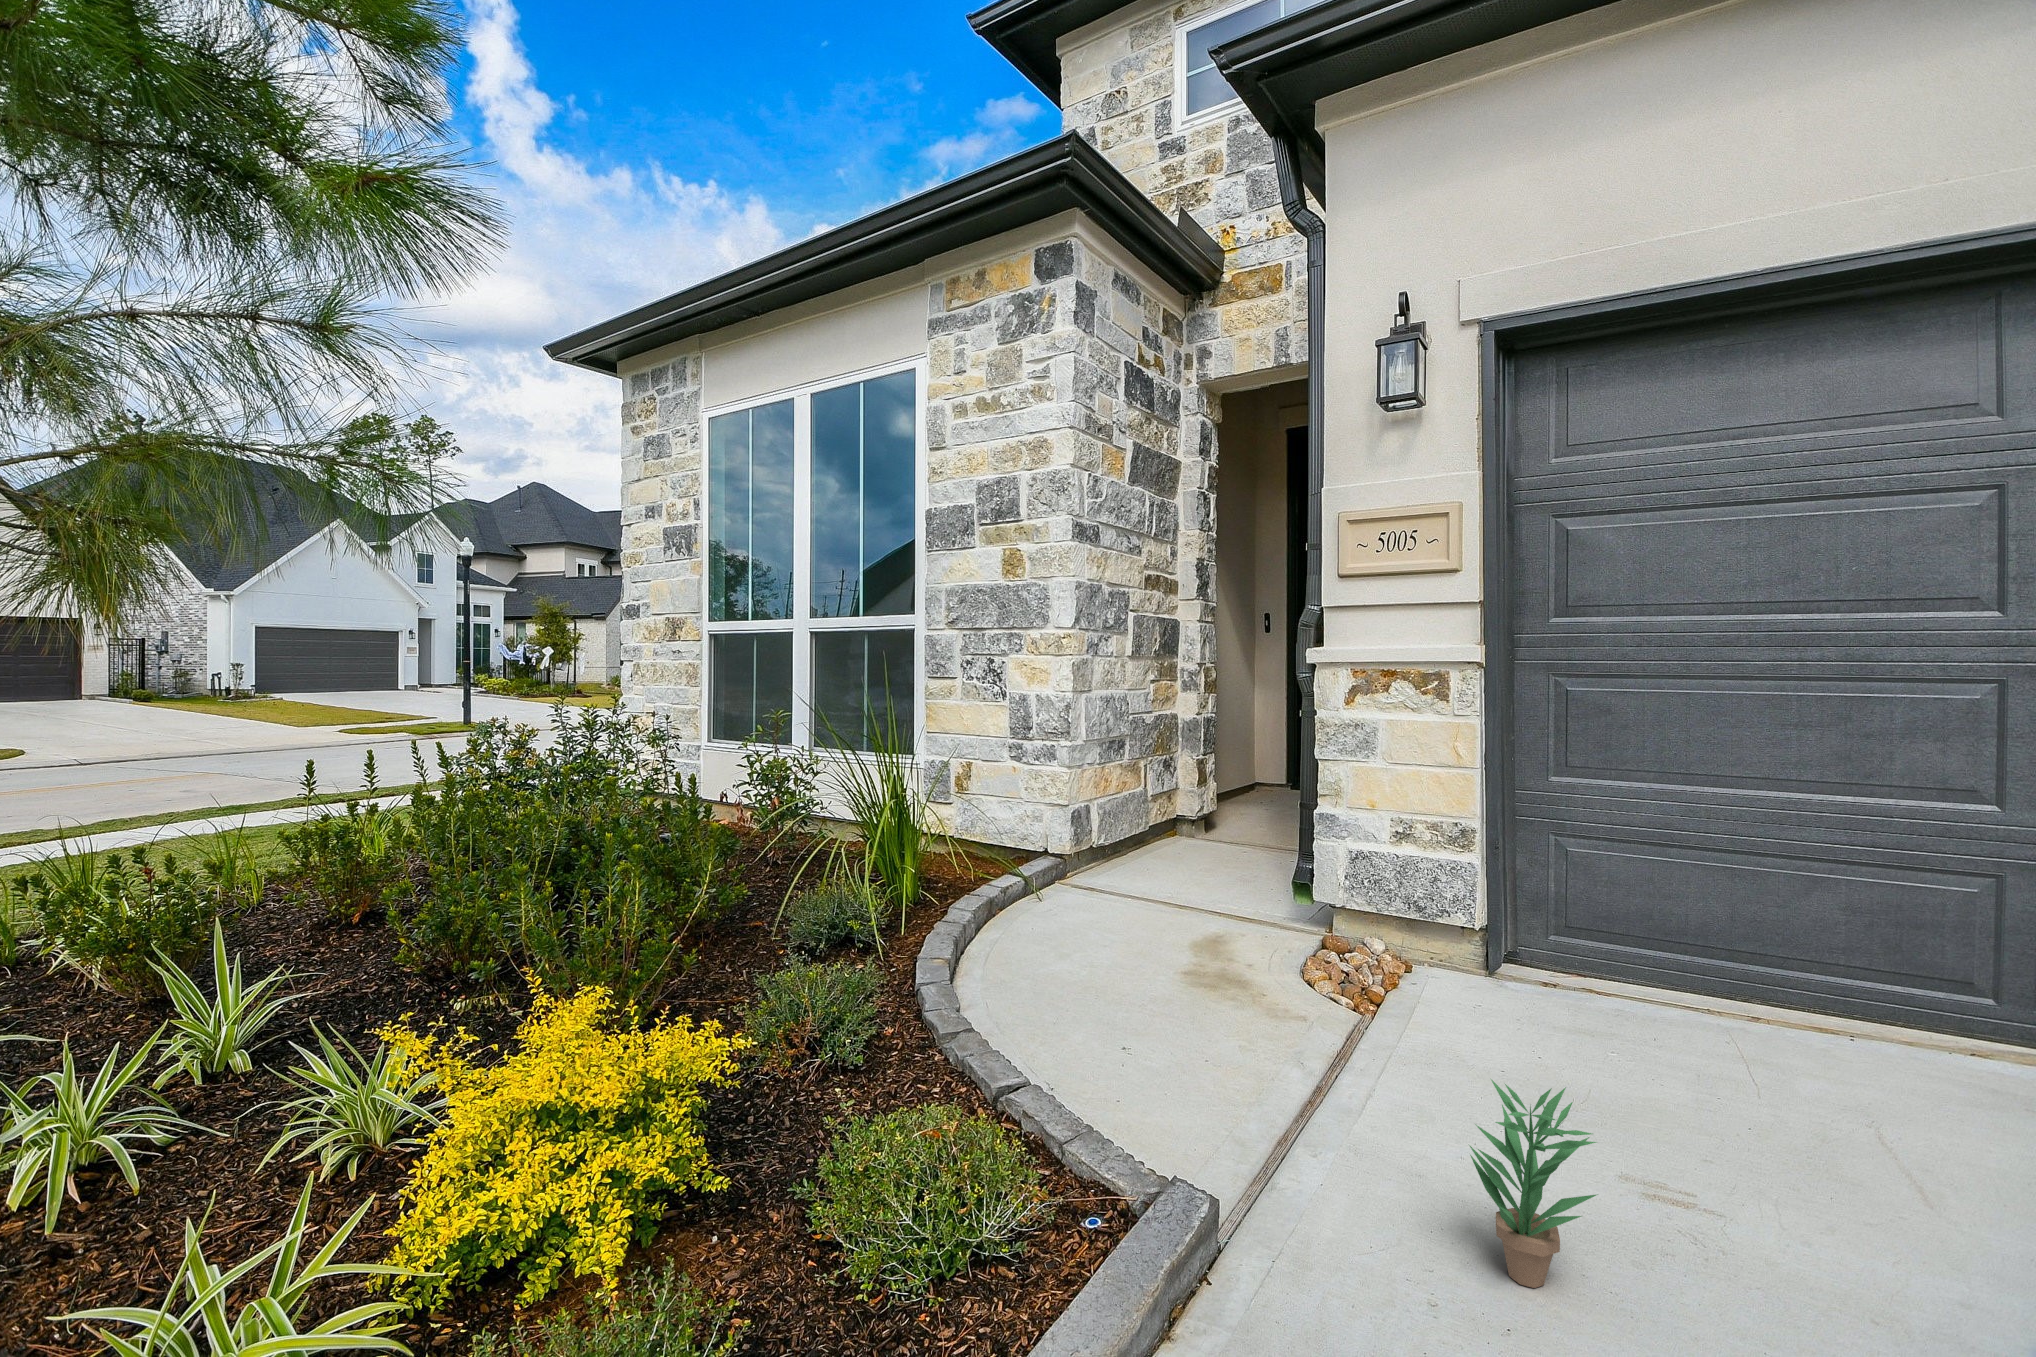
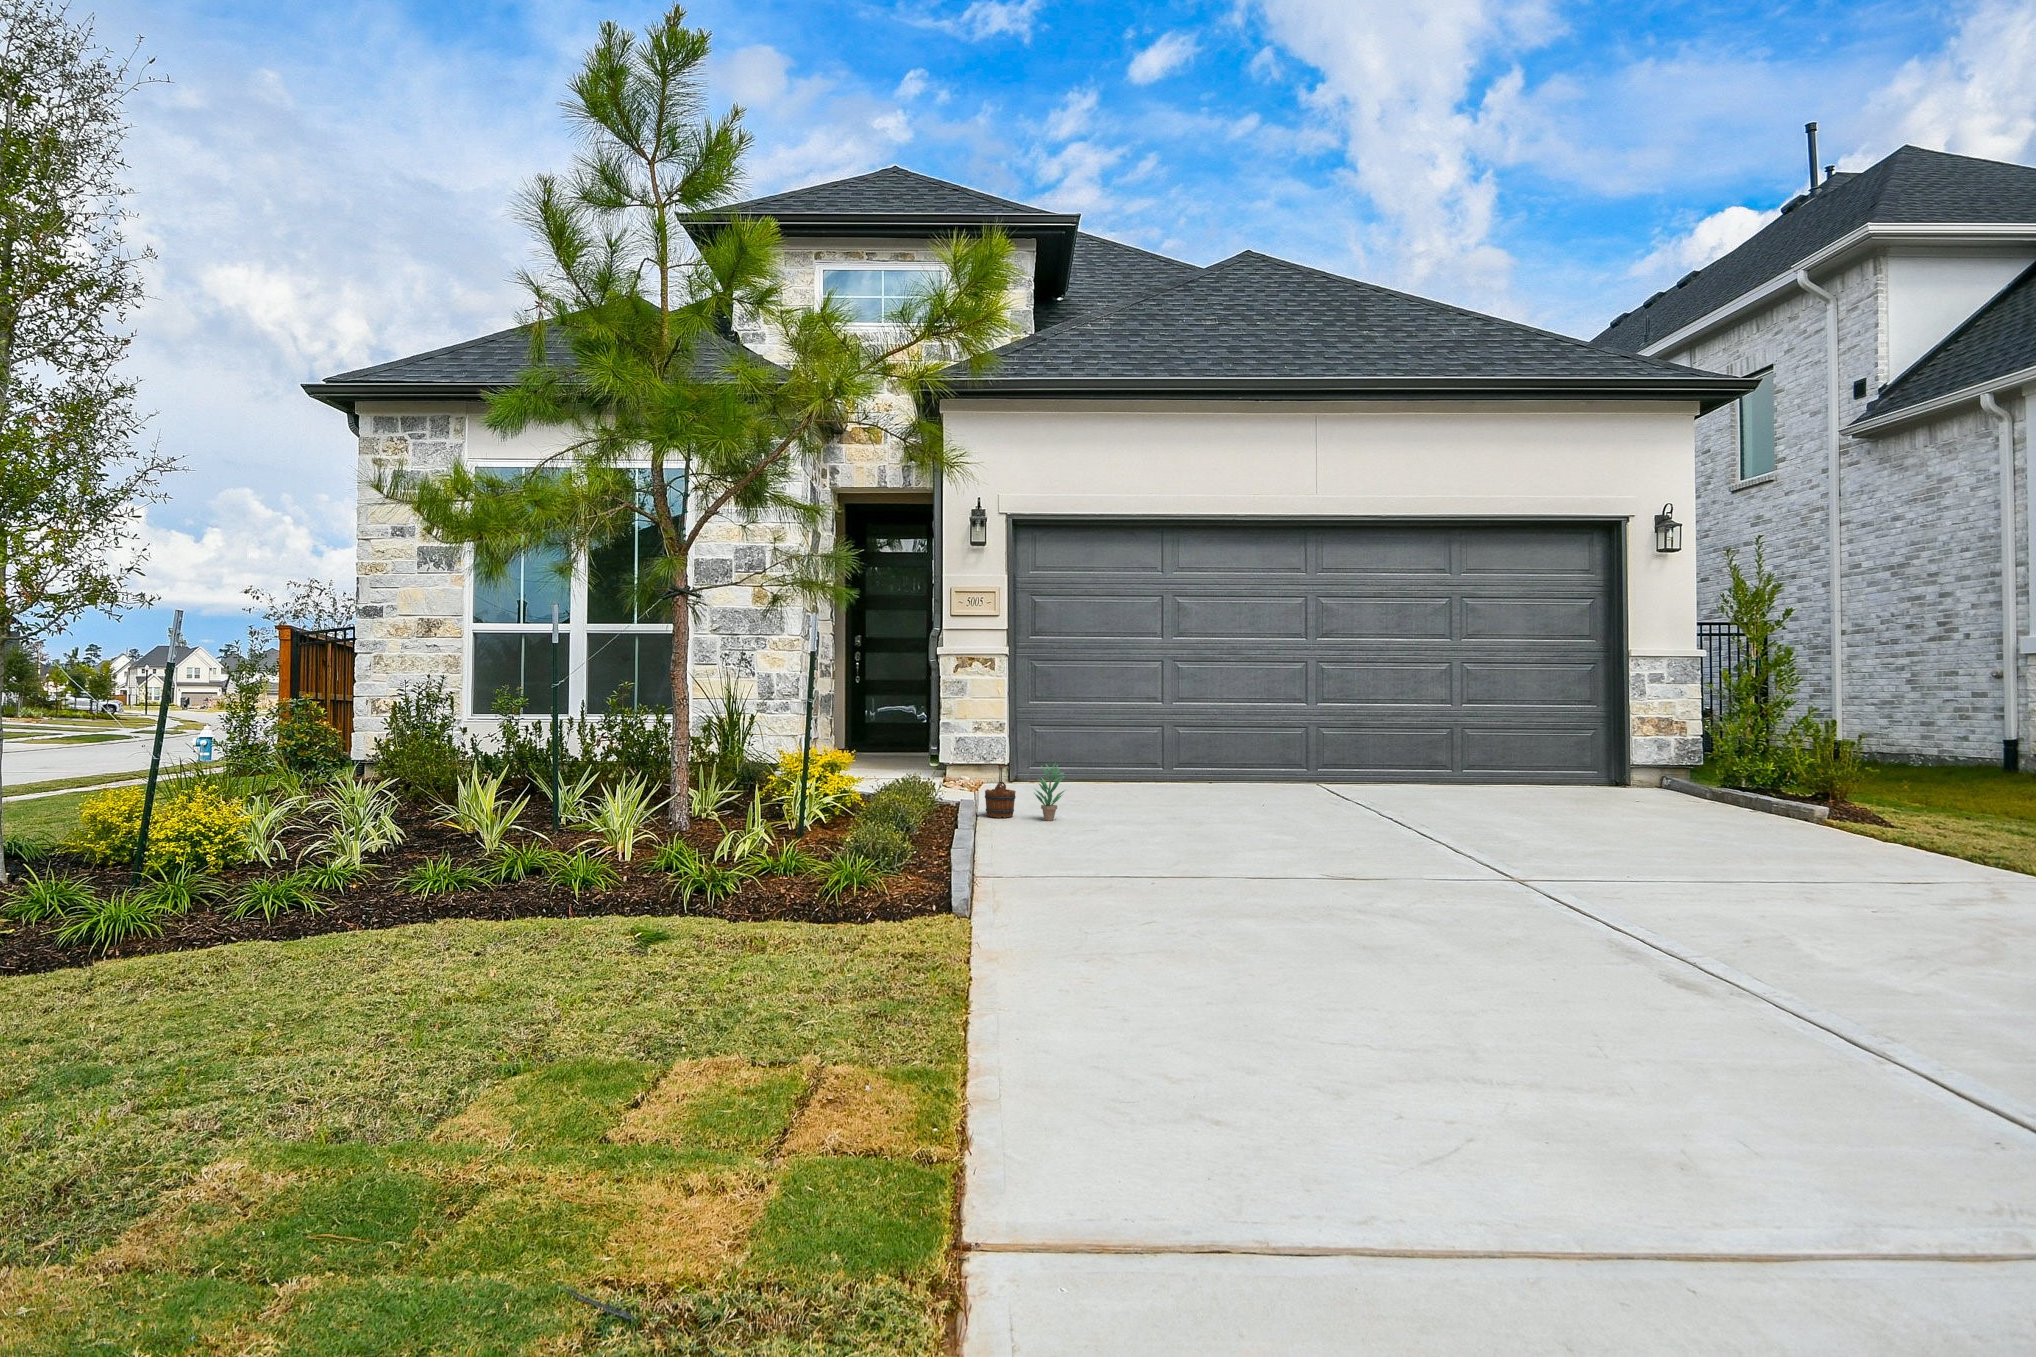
wooden bucket: none [1315,1023,1416,1204] -> present [985,765,1016,818]

